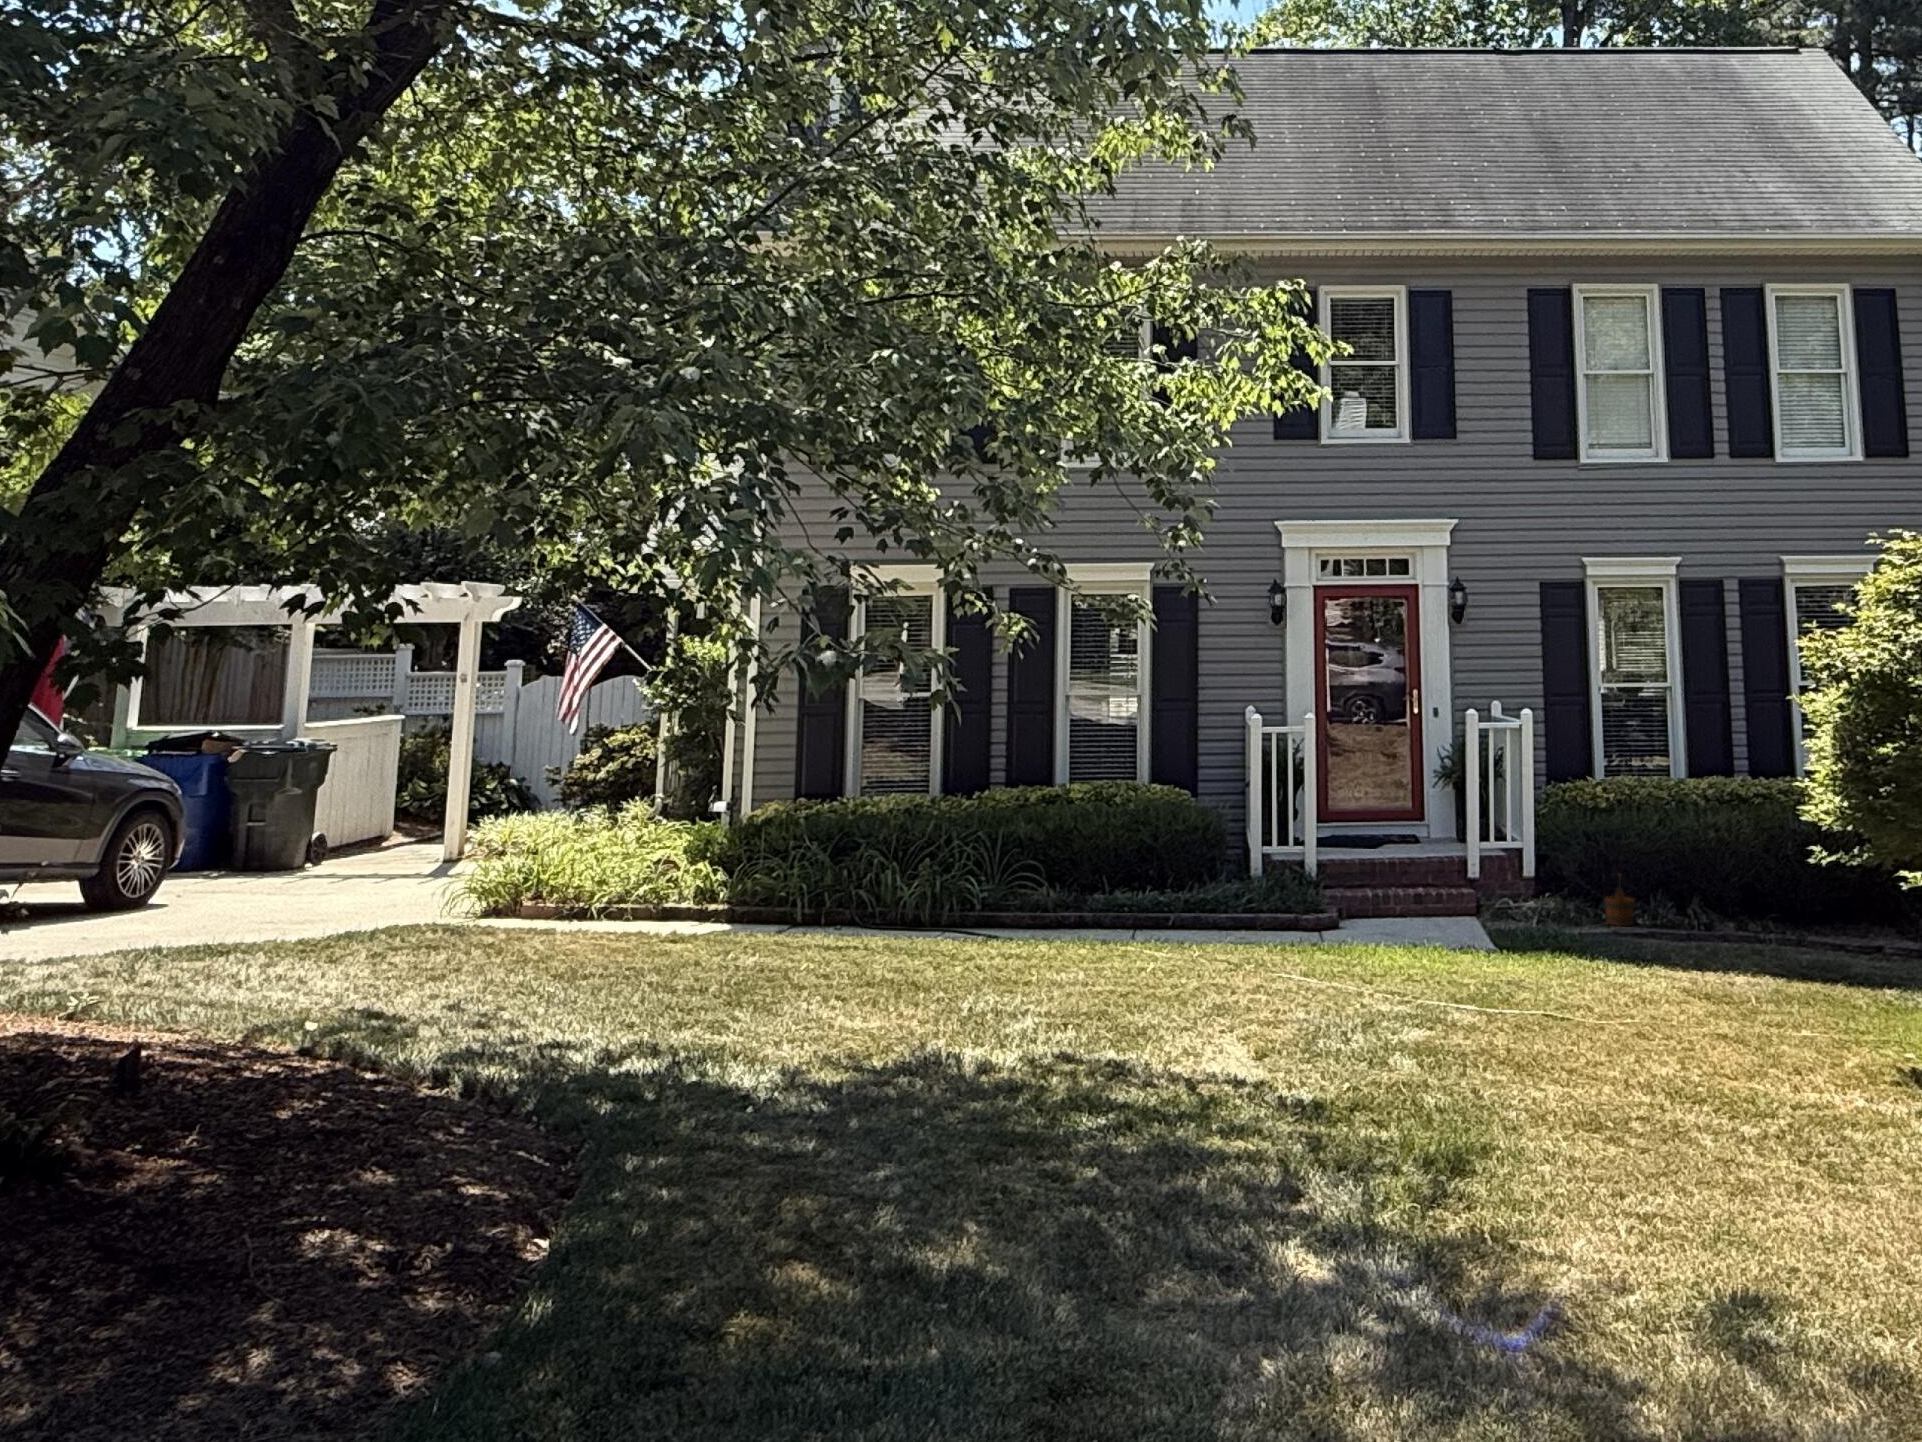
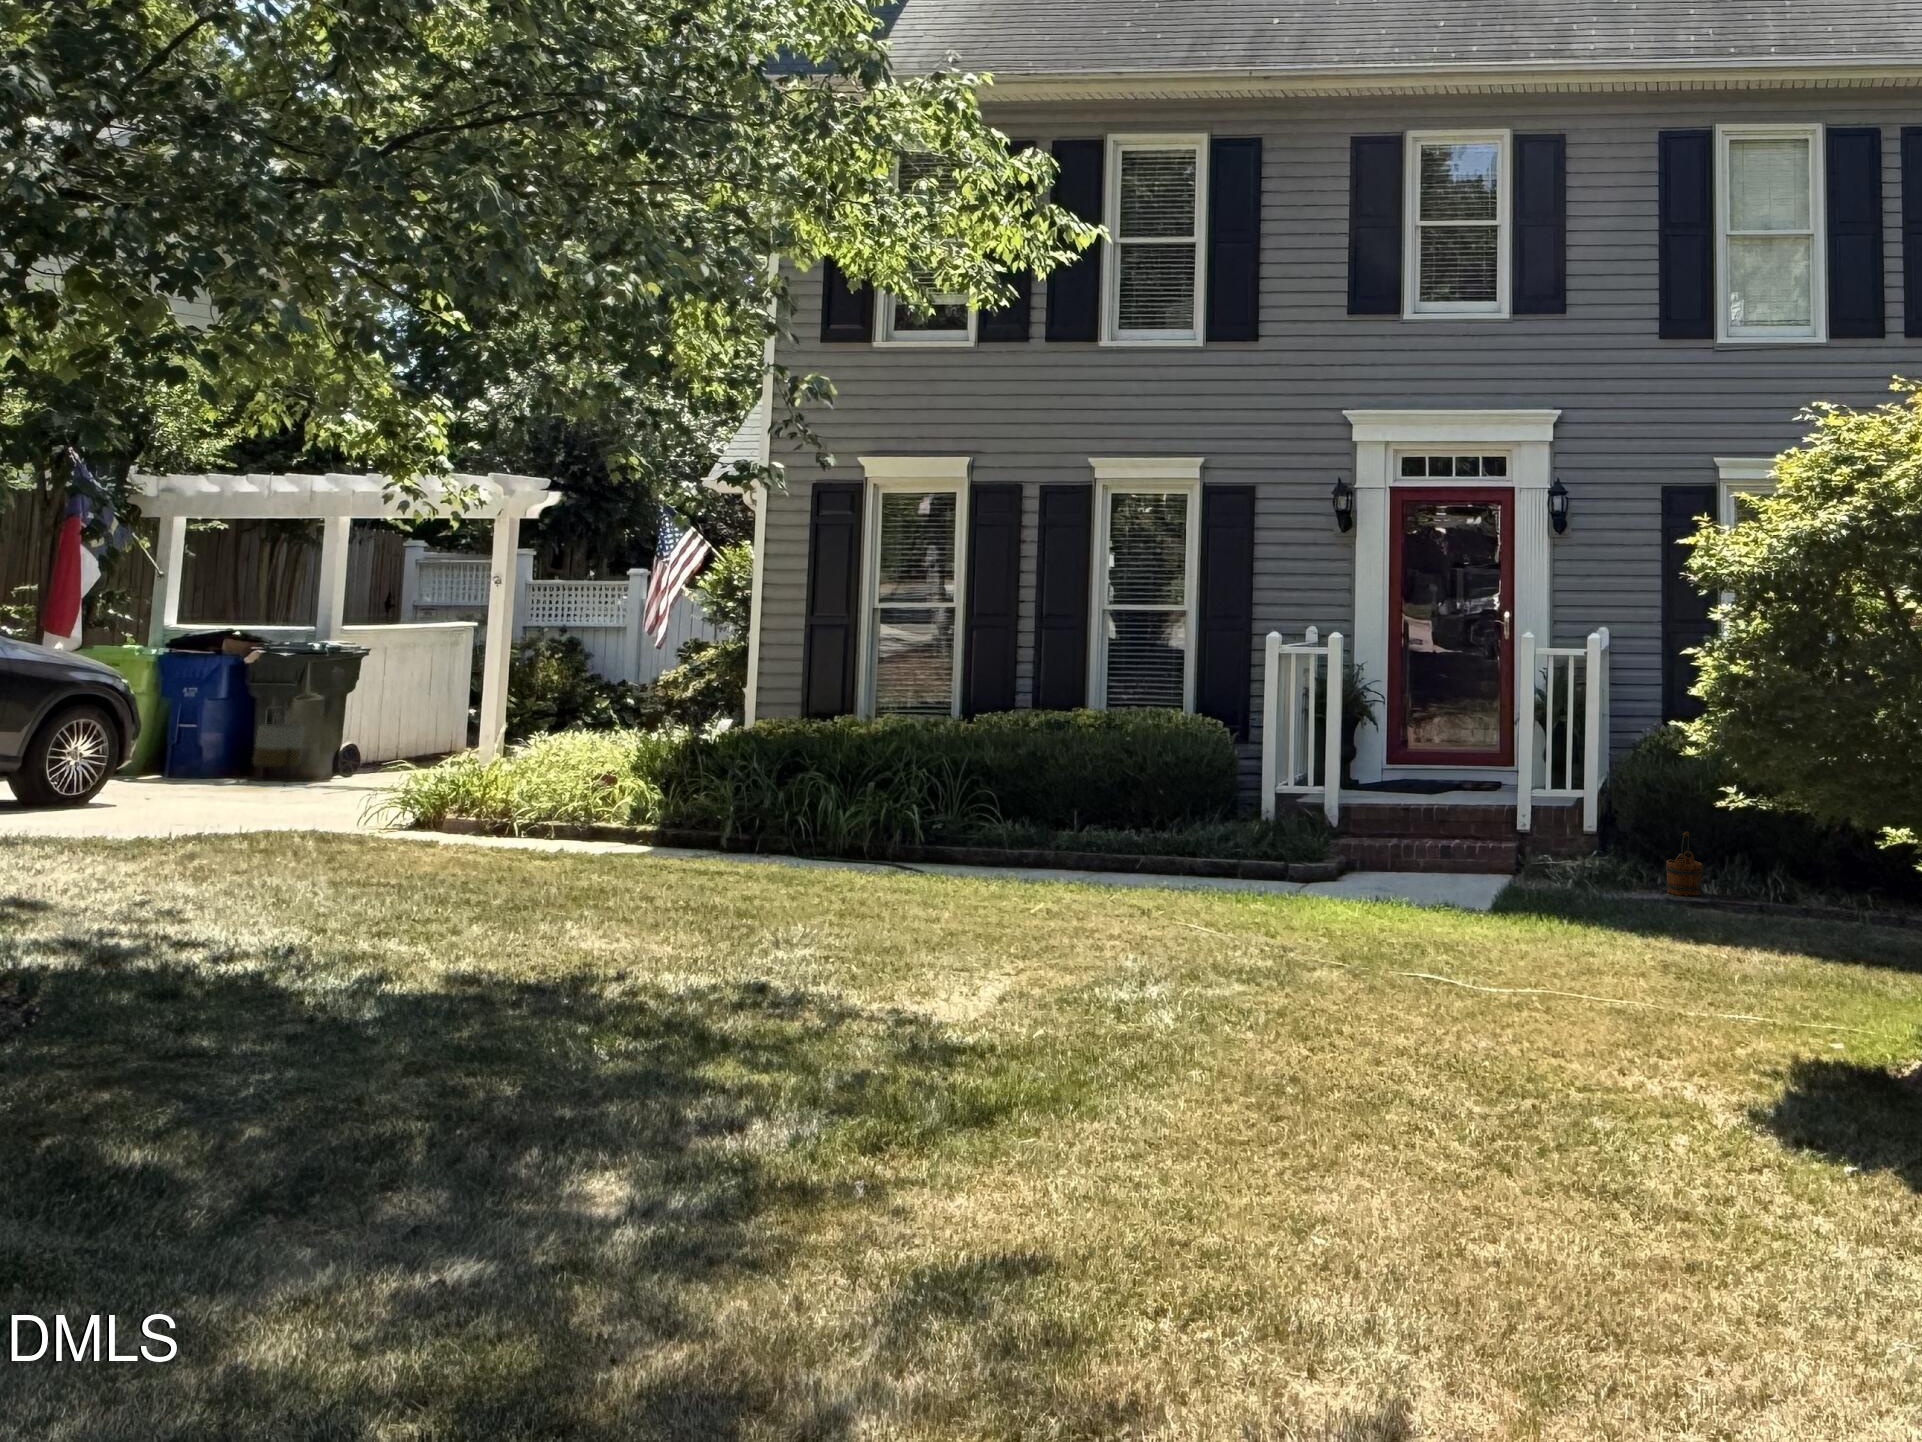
planter: none [247,821,300,881] -> present [252,724,305,773]

